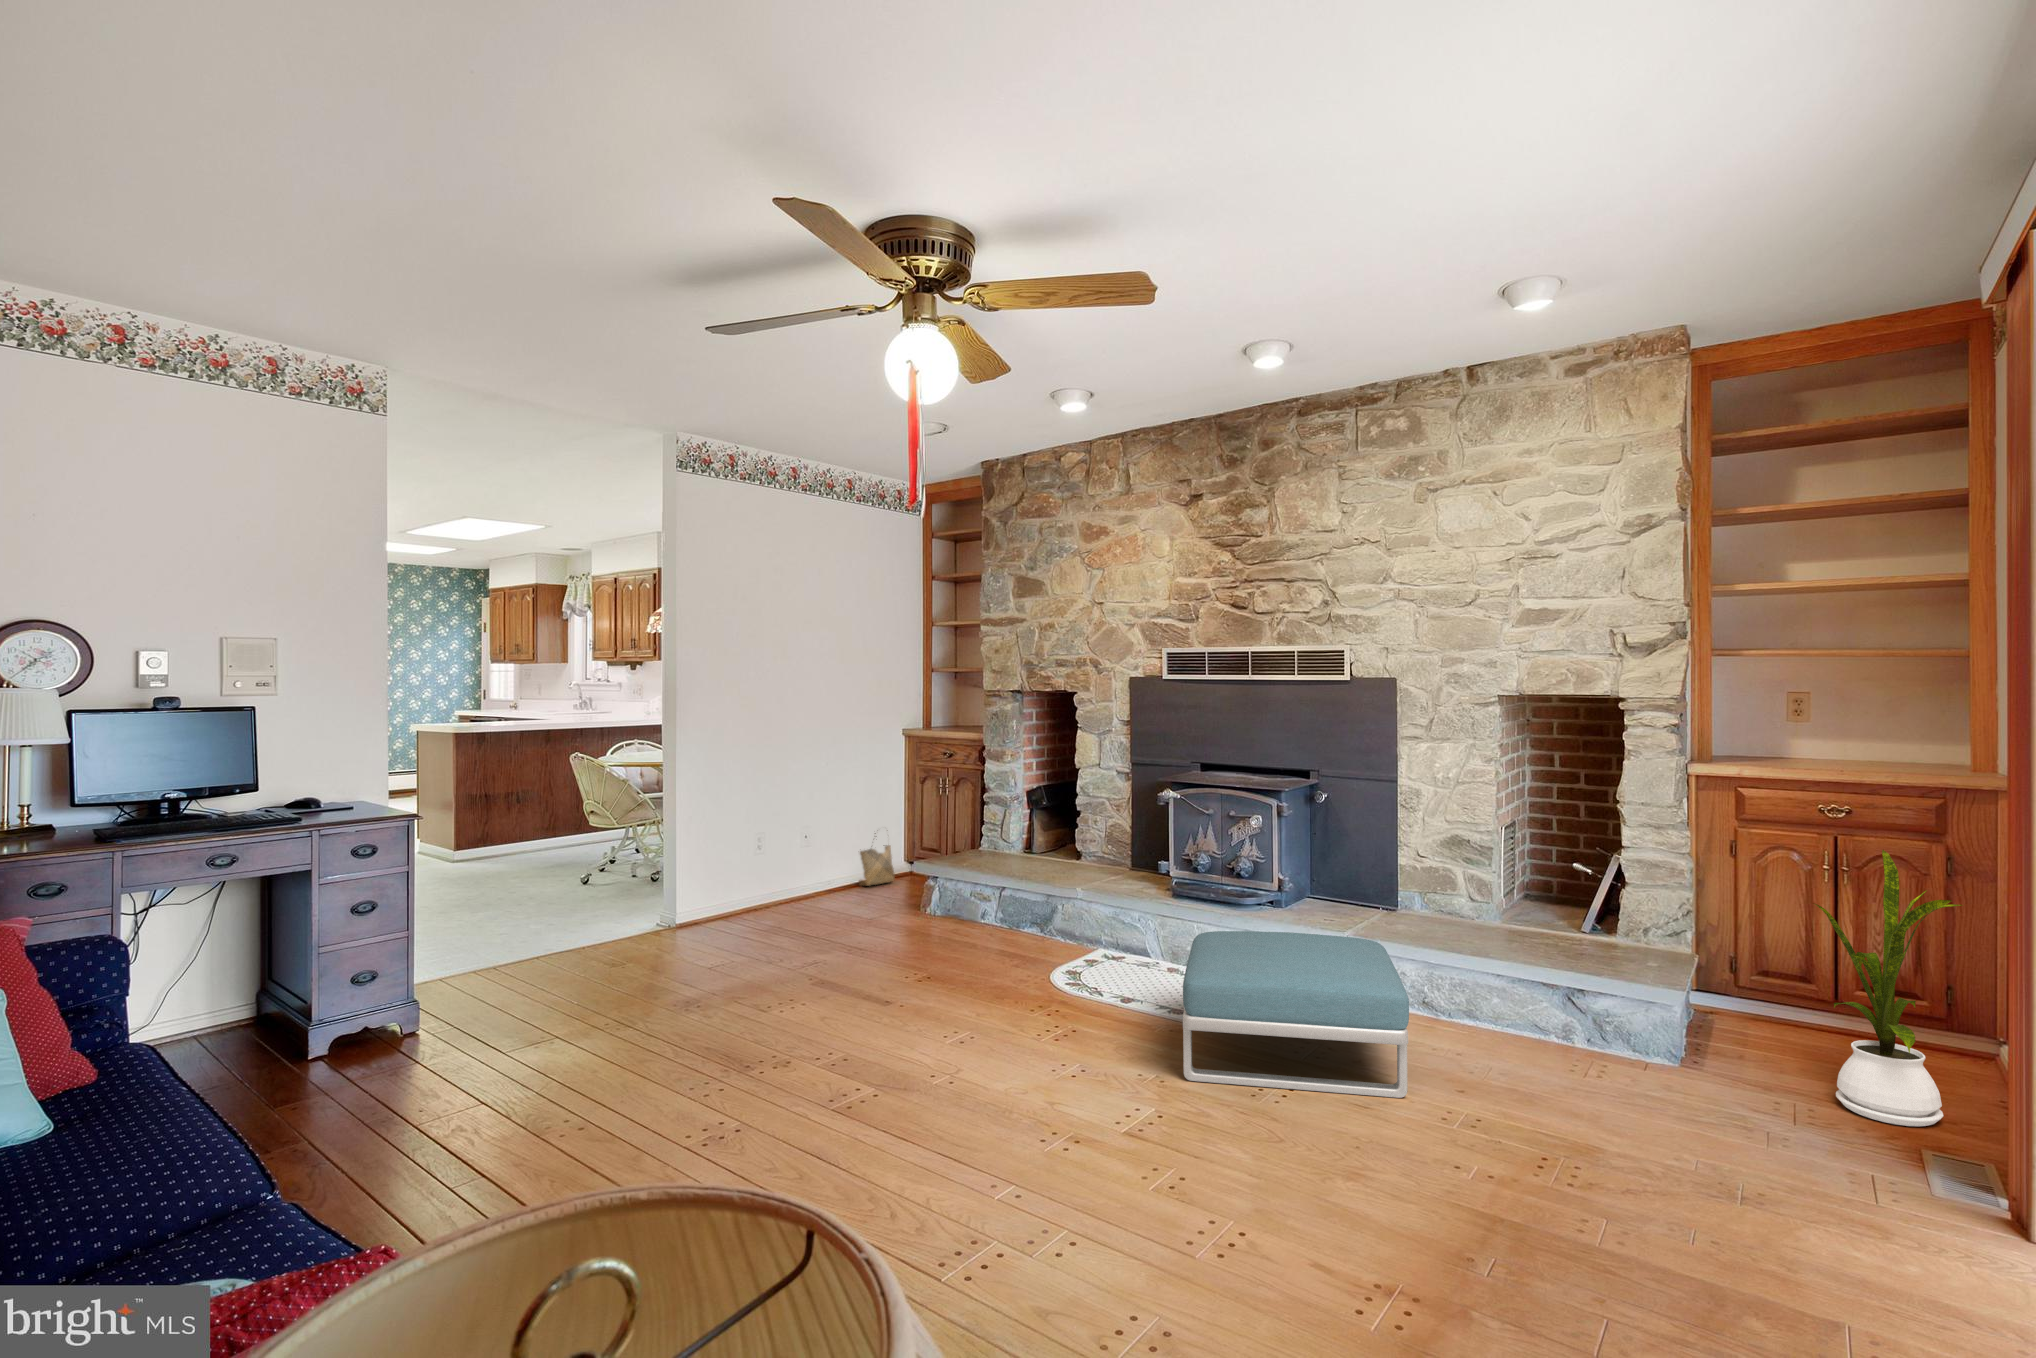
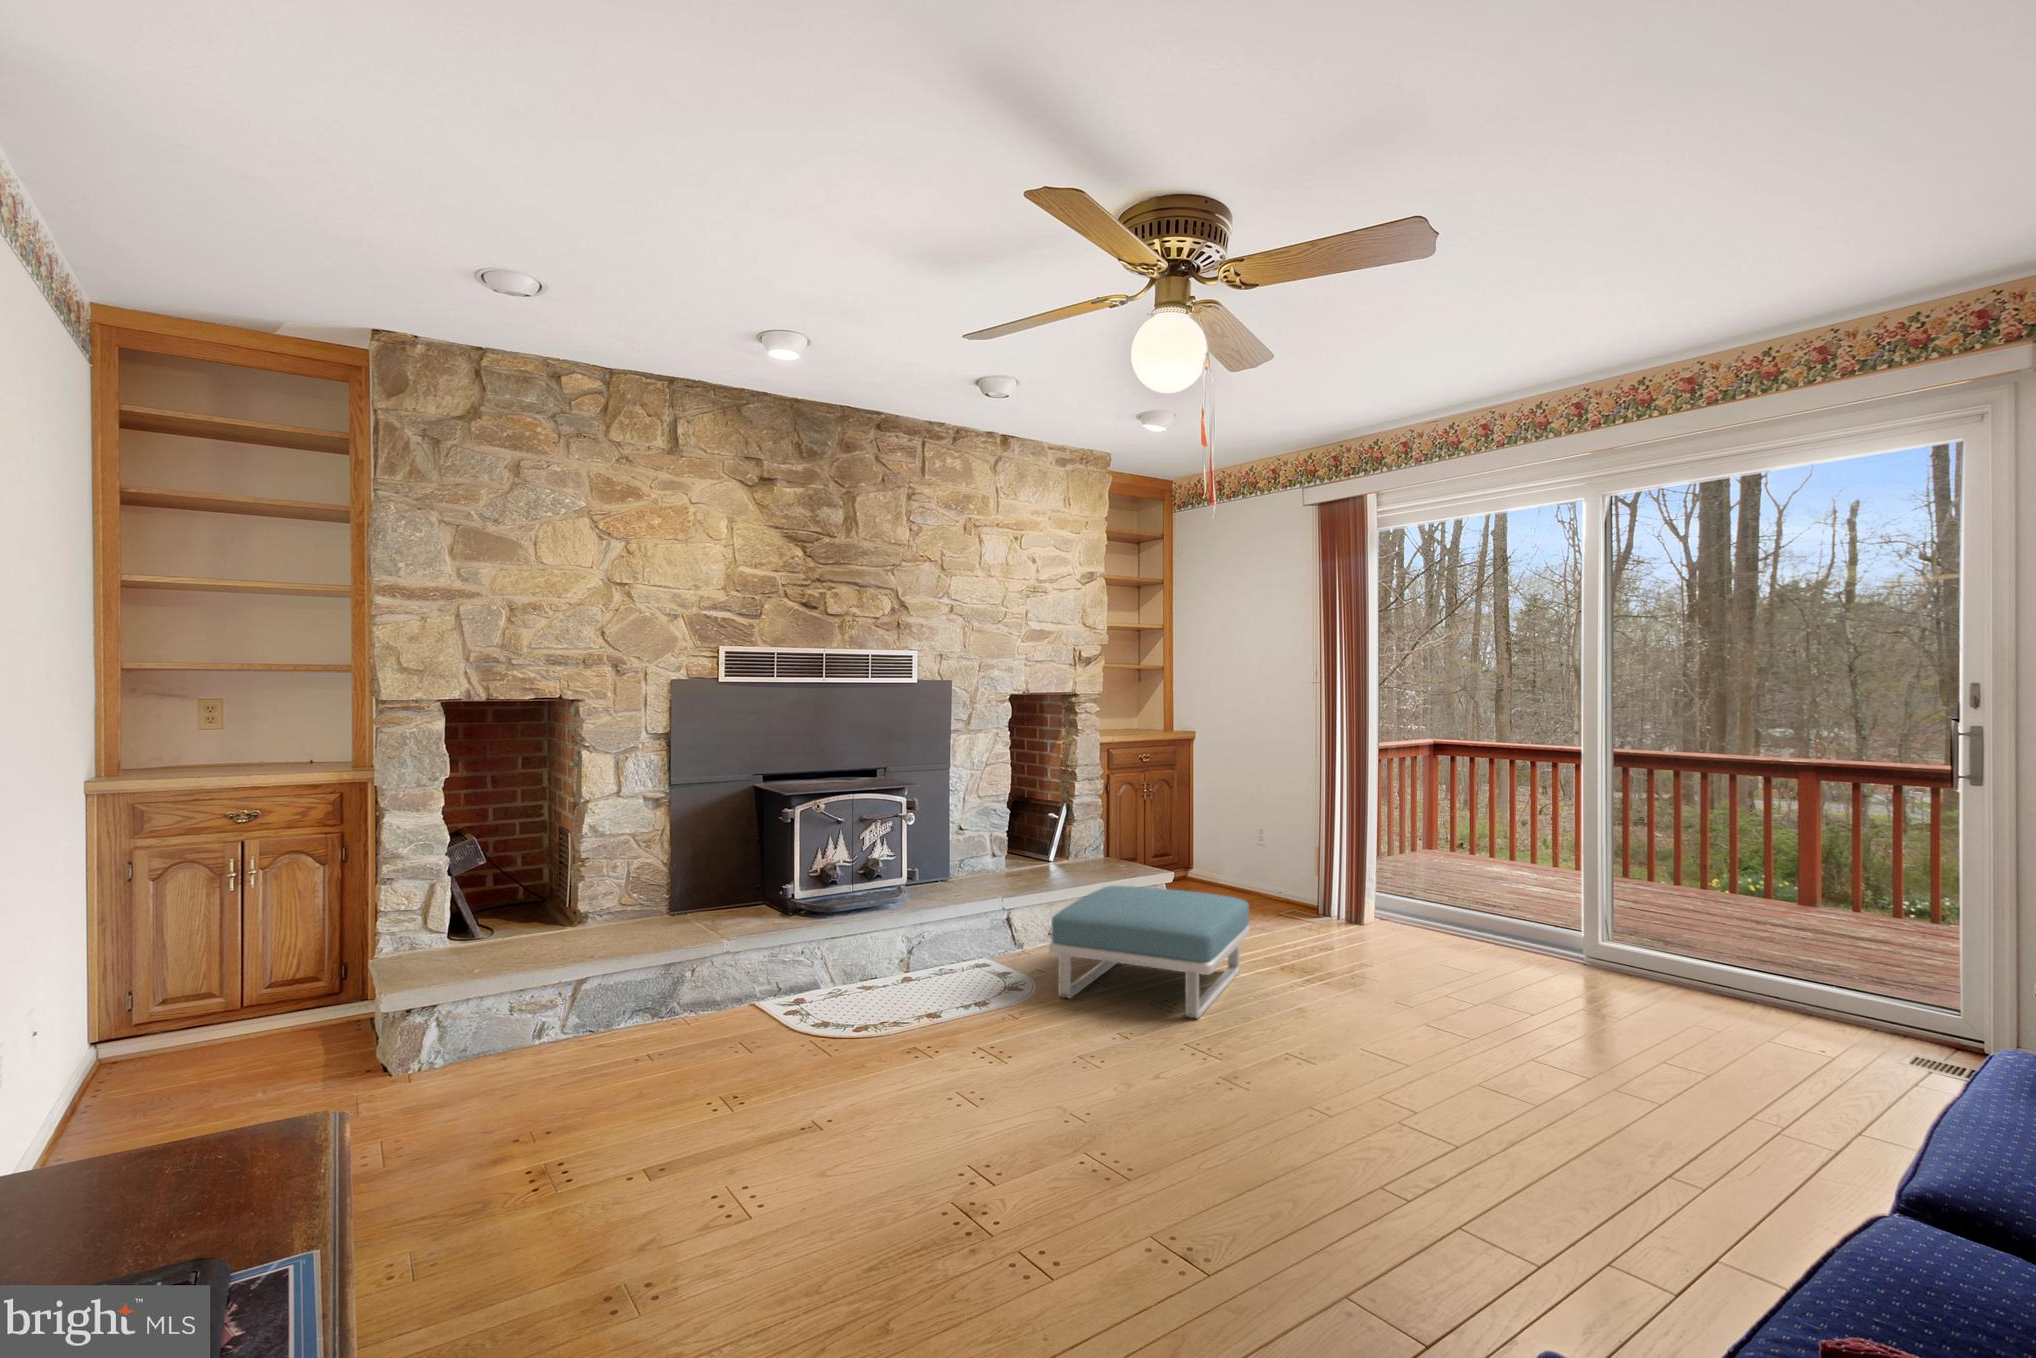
woven basket: present [859,833,895,886] -> none [96,971,161,1103]
house plant: present [1815,850,1962,1126] -> none [1225,771,1300,908]

